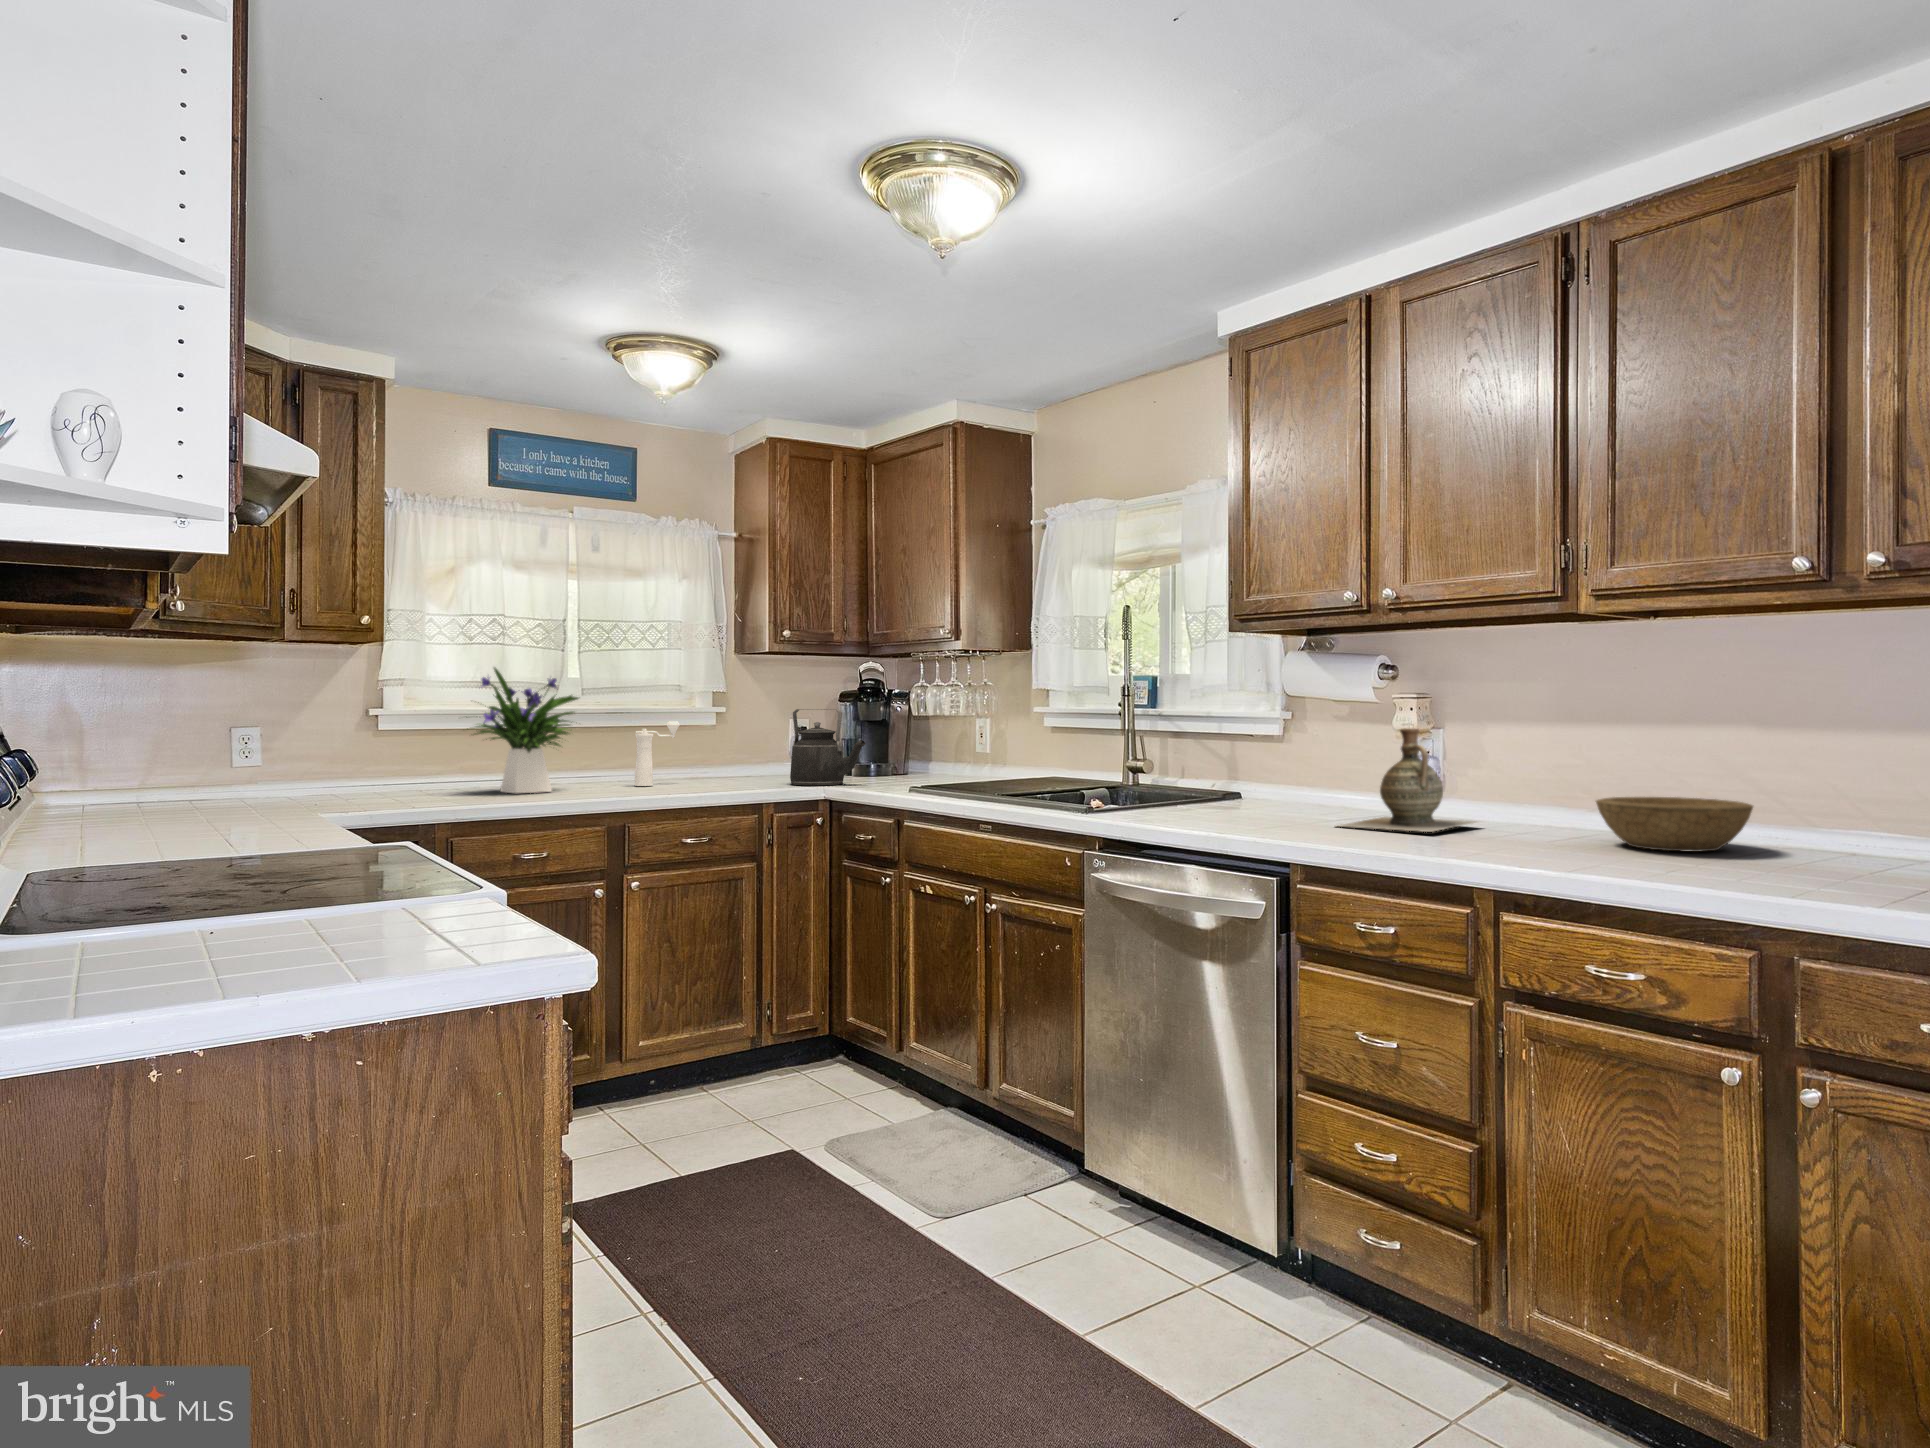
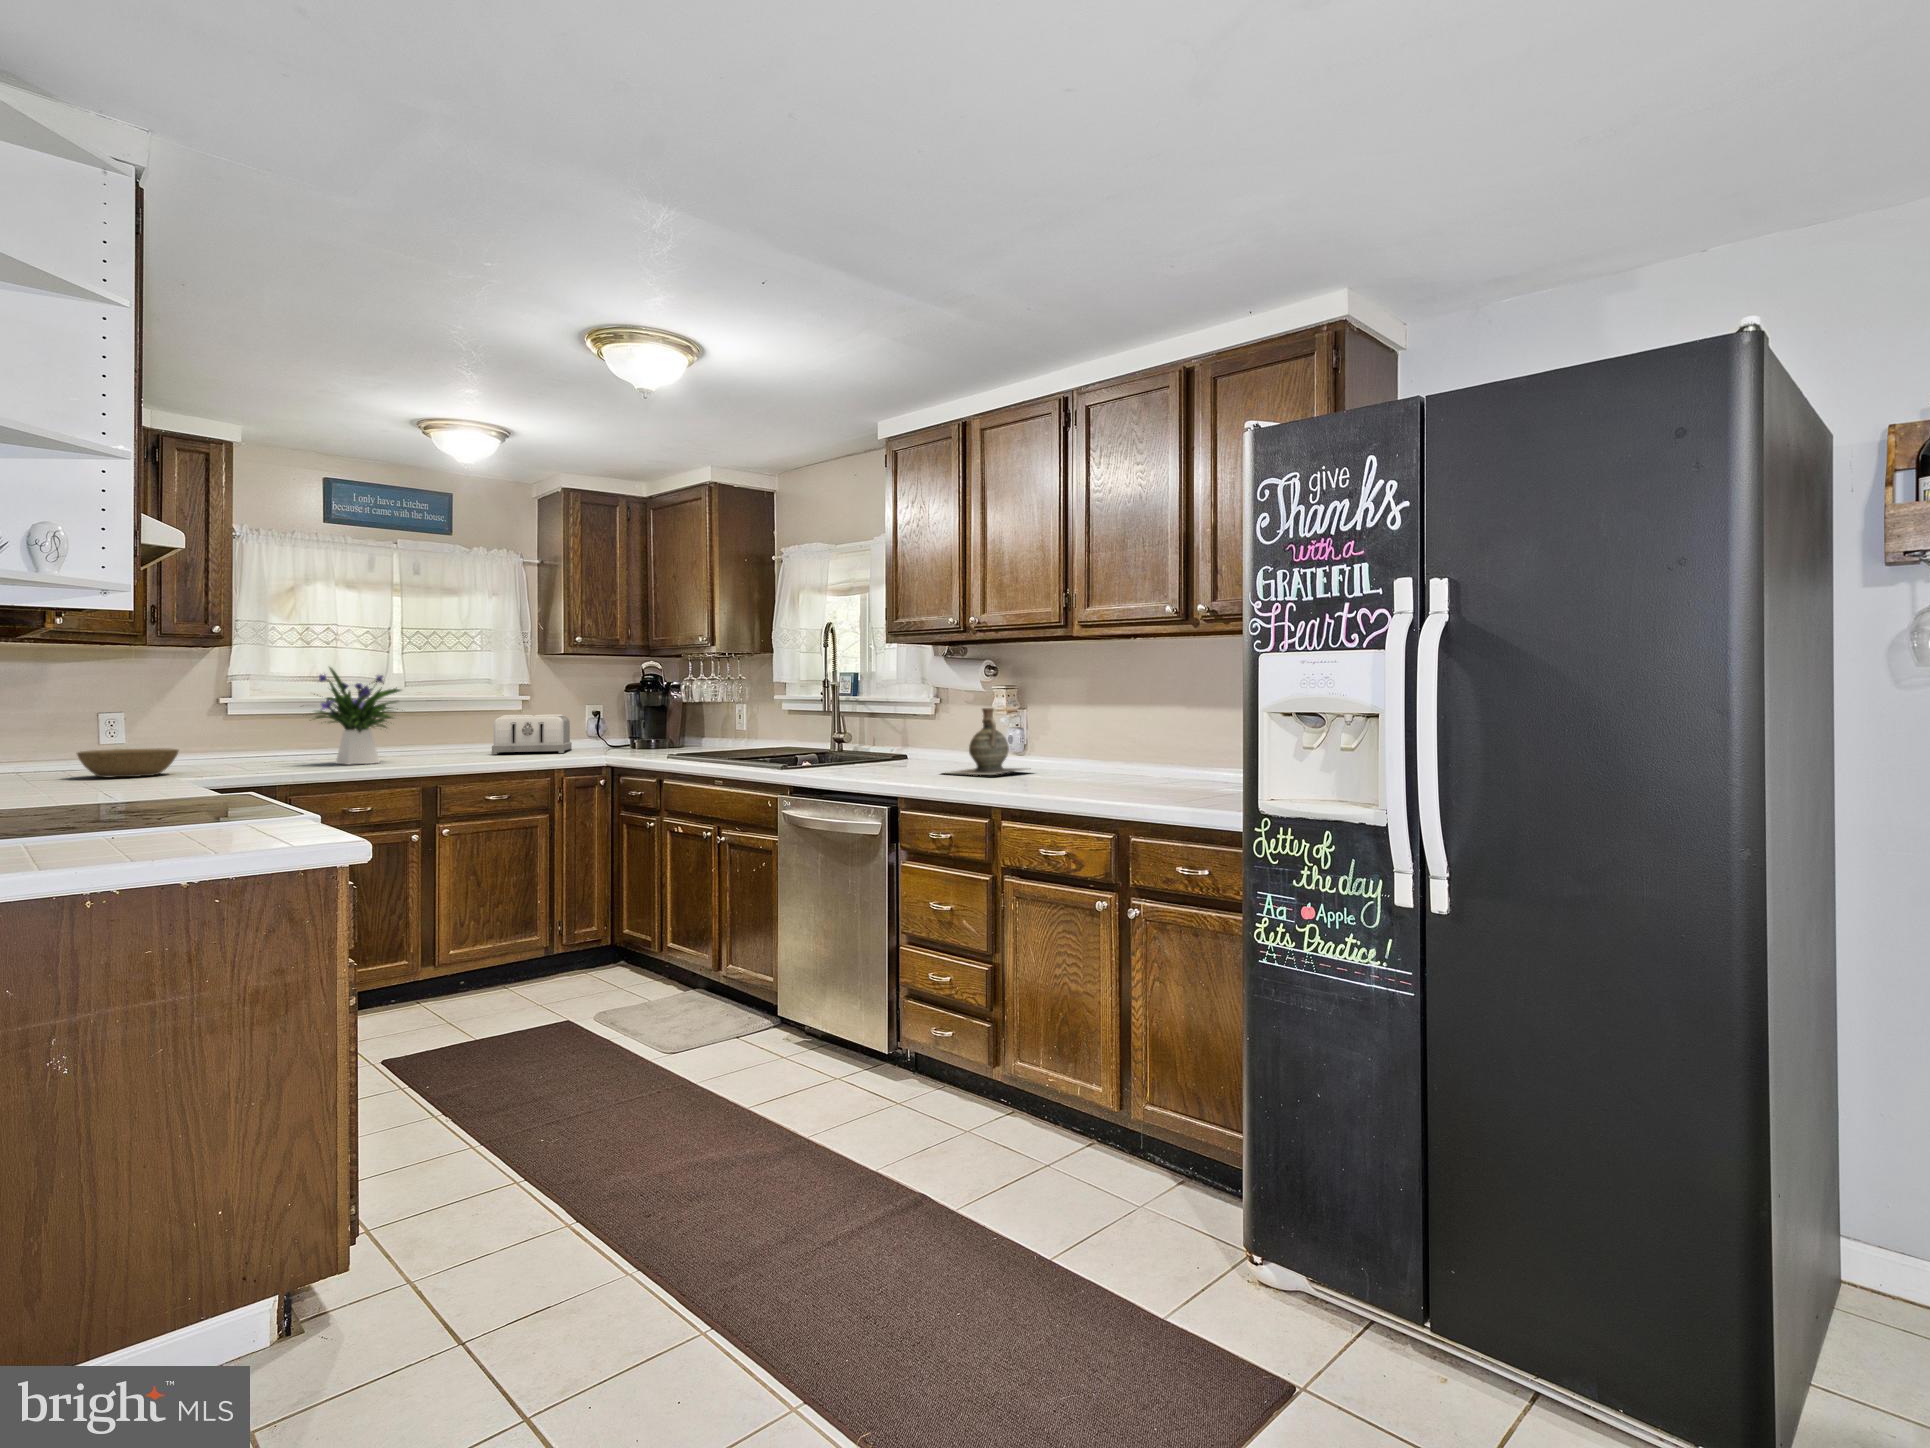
kettle: present [790,709,866,785] -> none [579,698,639,756]
pepper mill: present [635,721,680,786] -> none [451,708,489,758]
toaster: none [682,730,774,781] -> present [492,715,572,754]
bowl: present [1596,797,1753,852] -> present [77,748,178,778]

